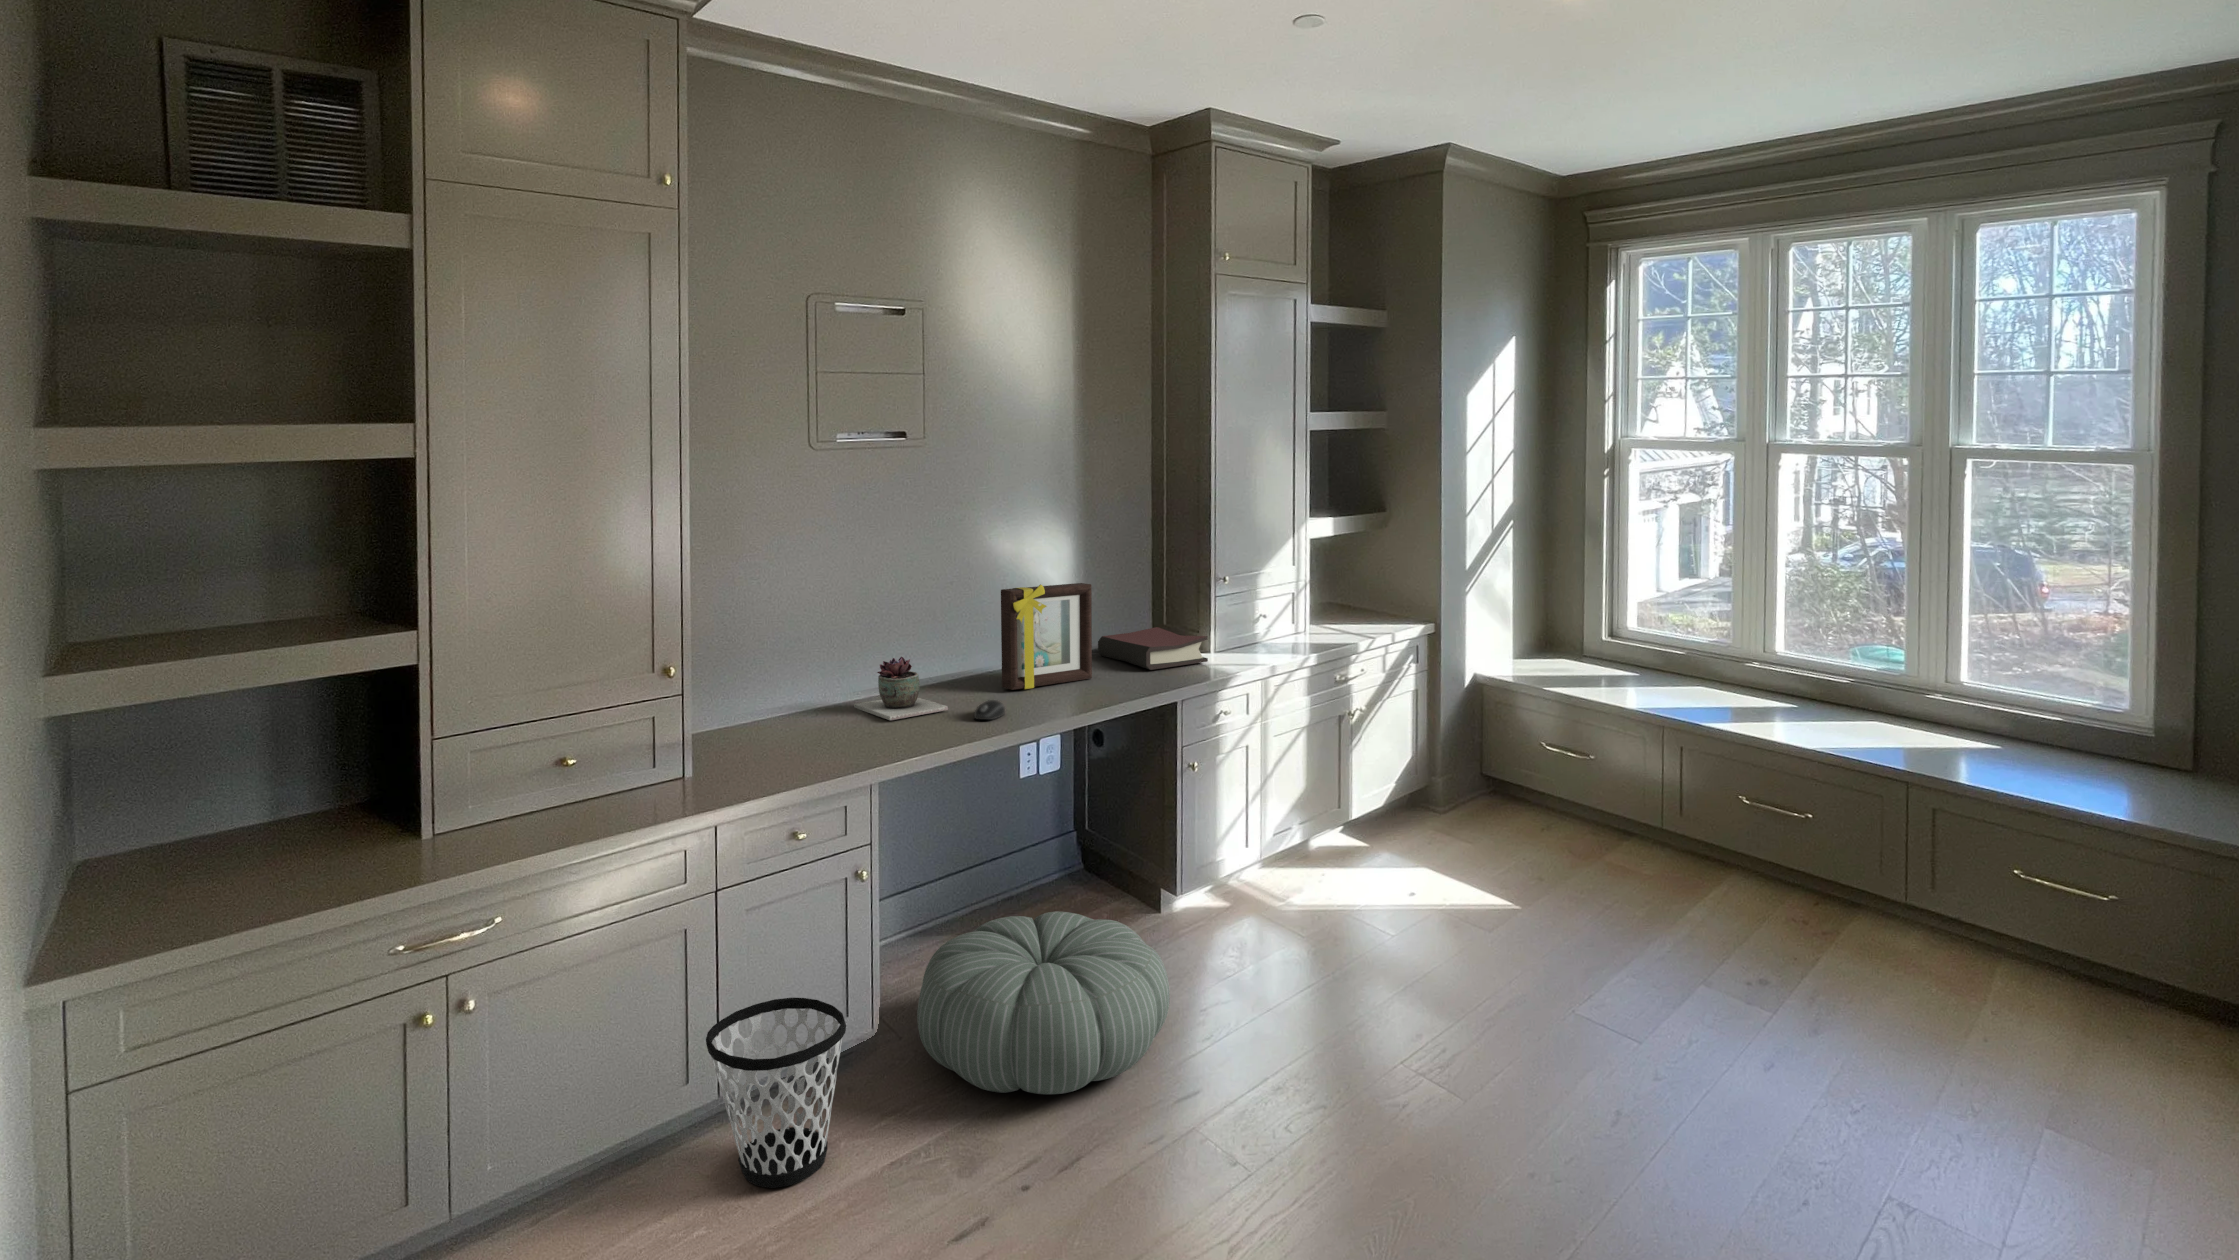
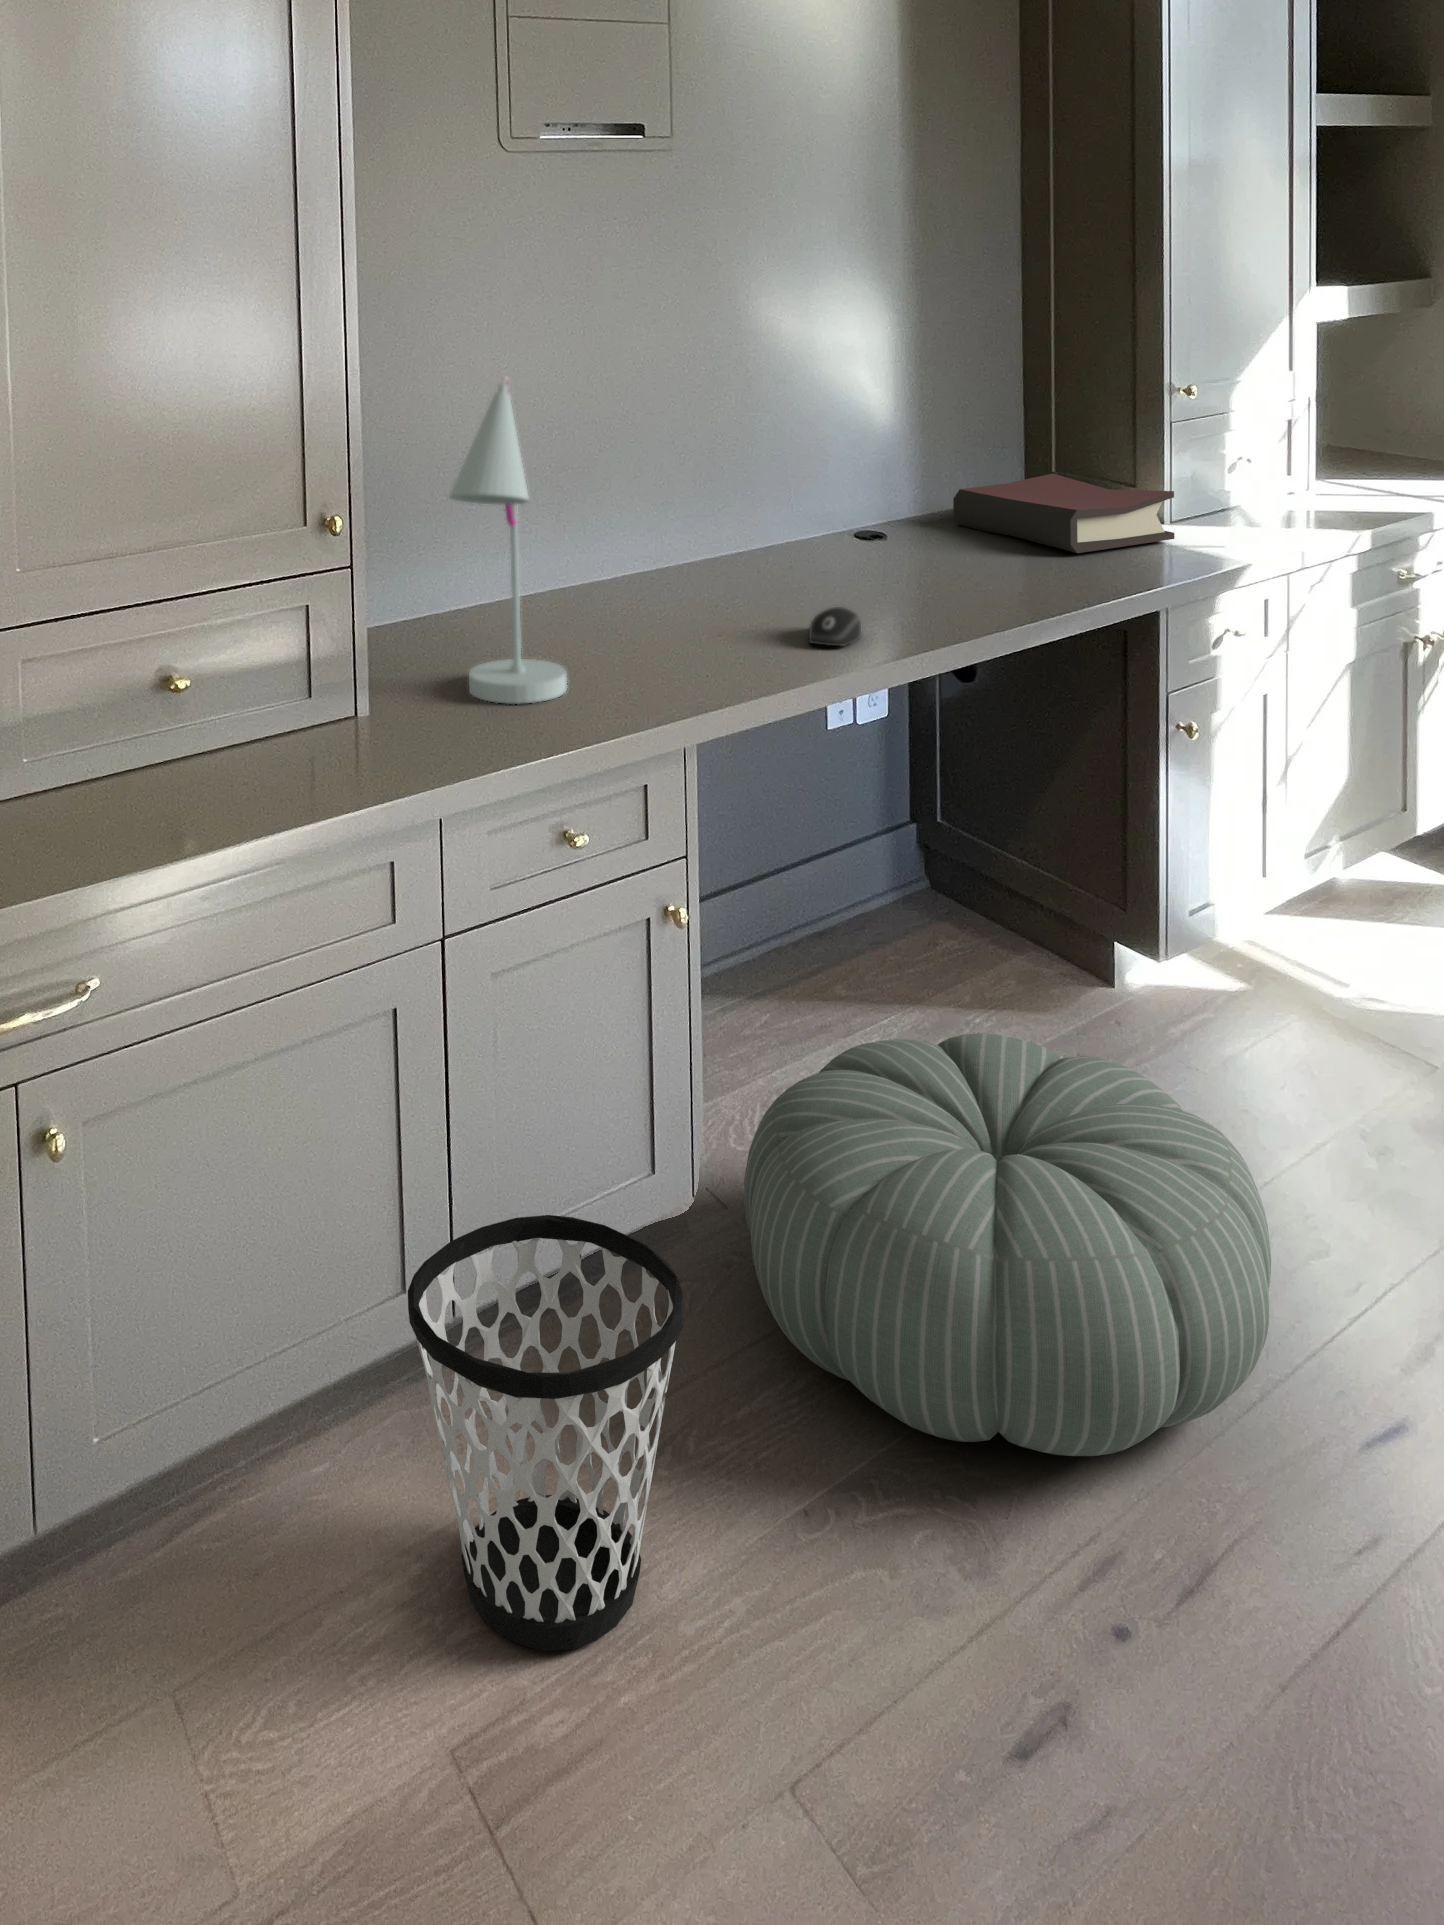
desk lamp: none [752,581,830,752] -> present [449,377,567,704]
picture frame: present [1001,583,1092,690] -> none [821,389,976,587]
succulent plant: present [854,657,948,720] -> none [568,522,750,643]

